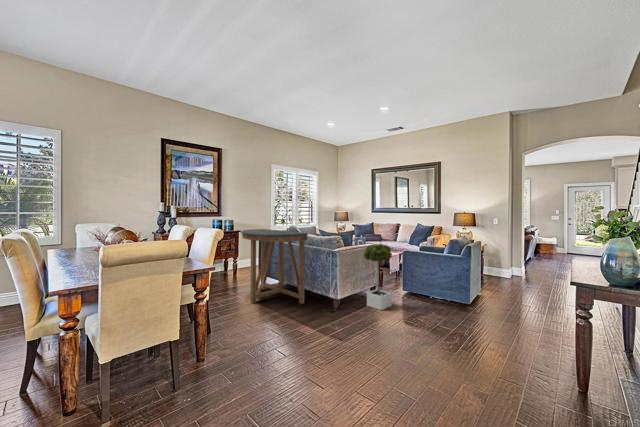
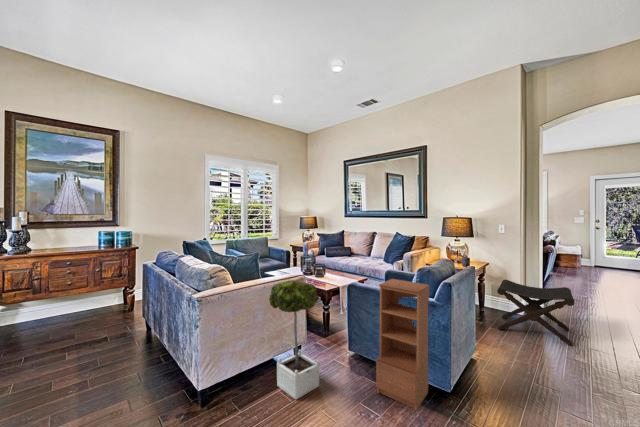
console table: present [241,229,308,304] -> none [79,247,180,379]
bookcase: none [426,244,456,313] -> present [376,279,429,410]
footstool: none [493,254,542,292] -> present [497,280,575,346]

